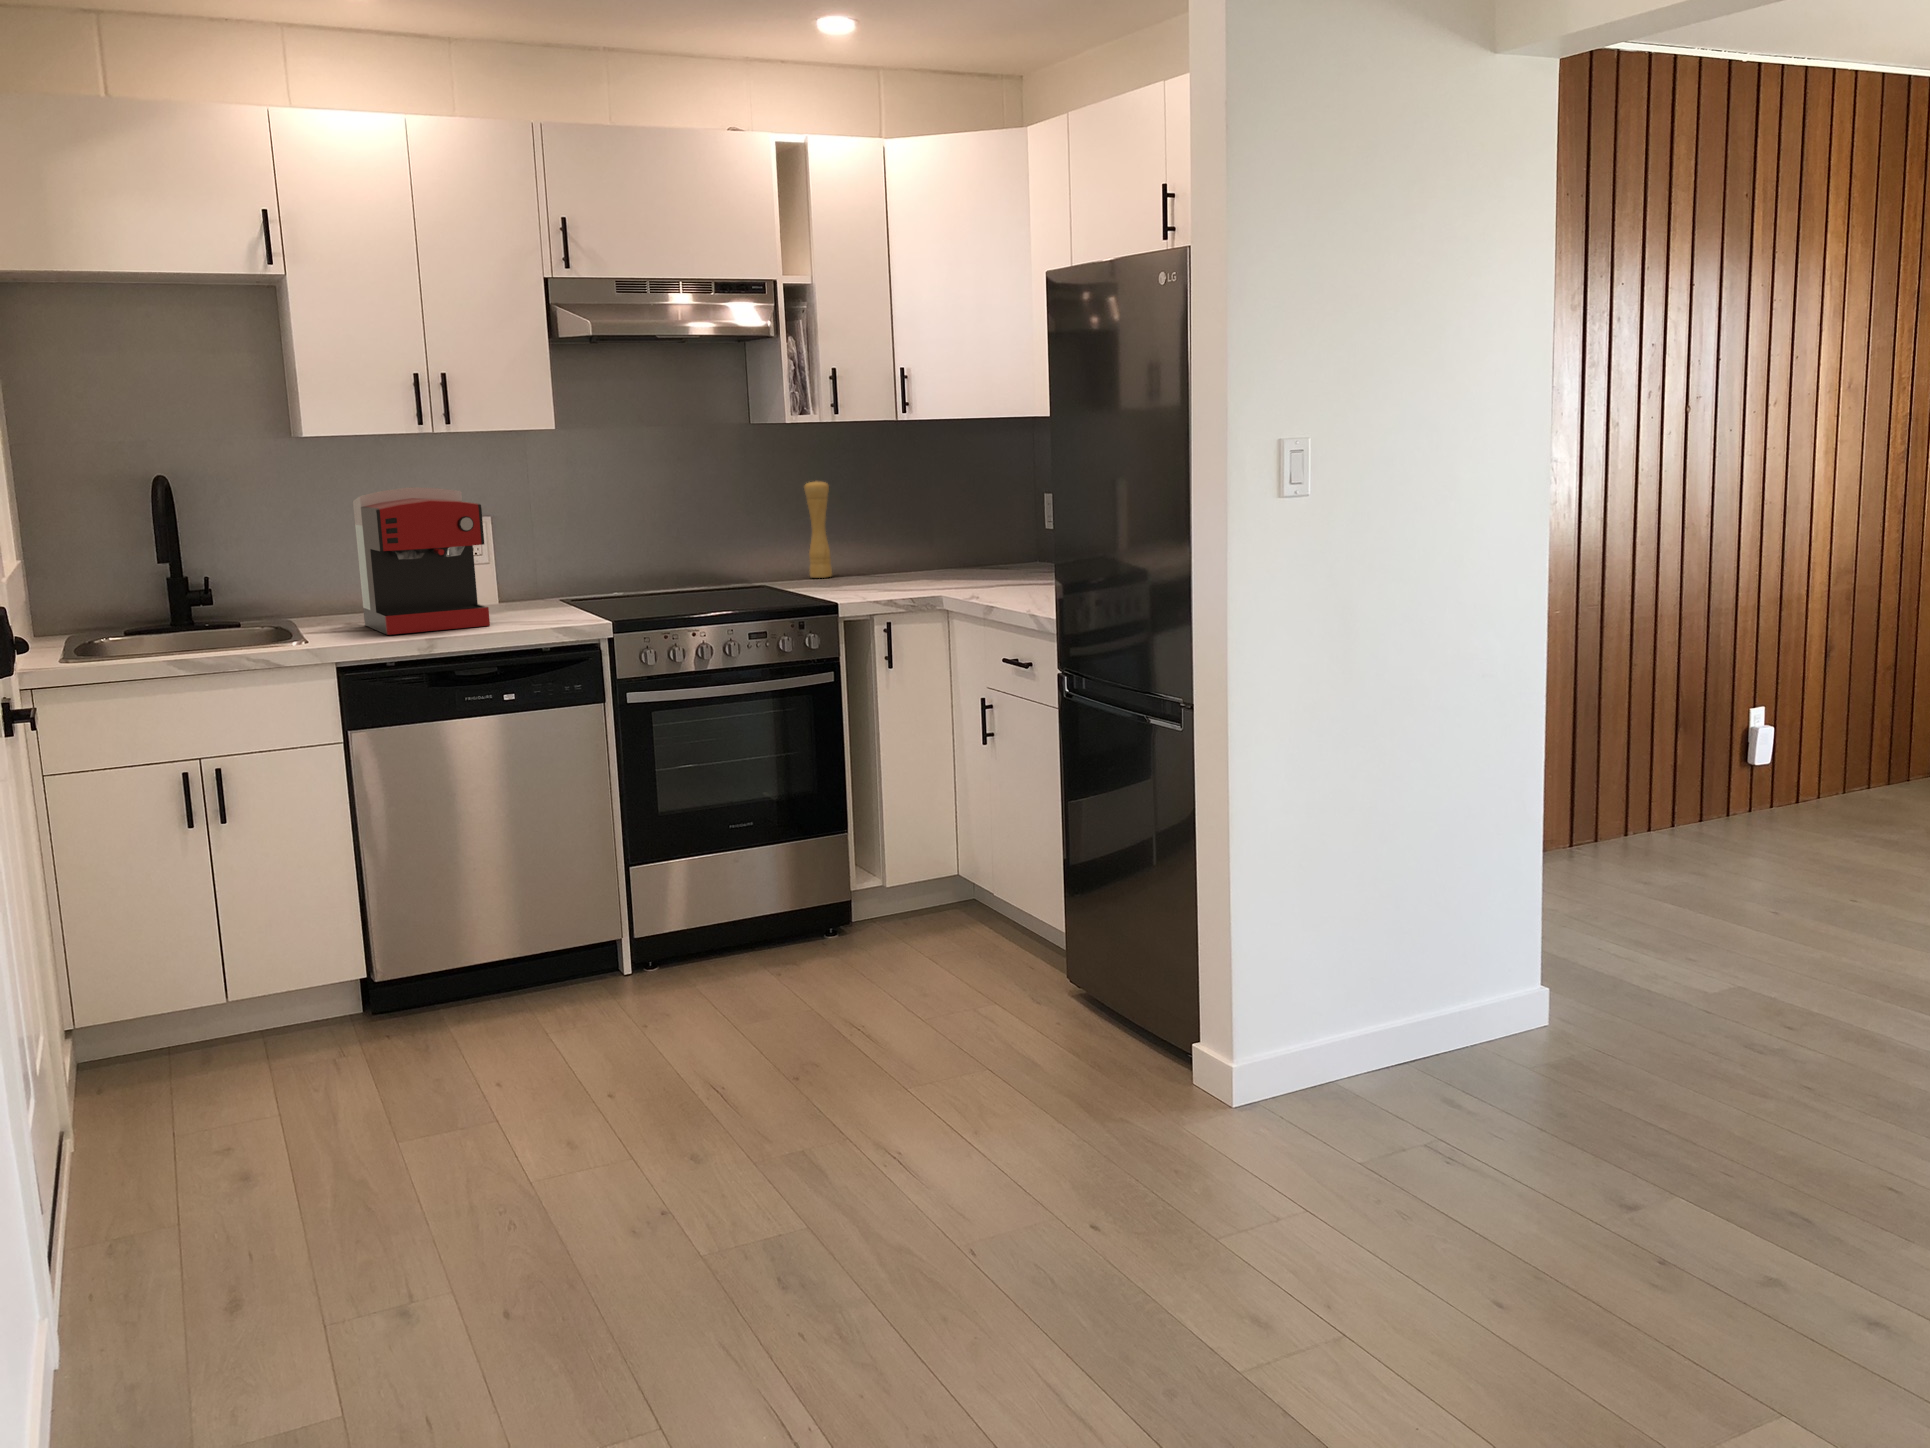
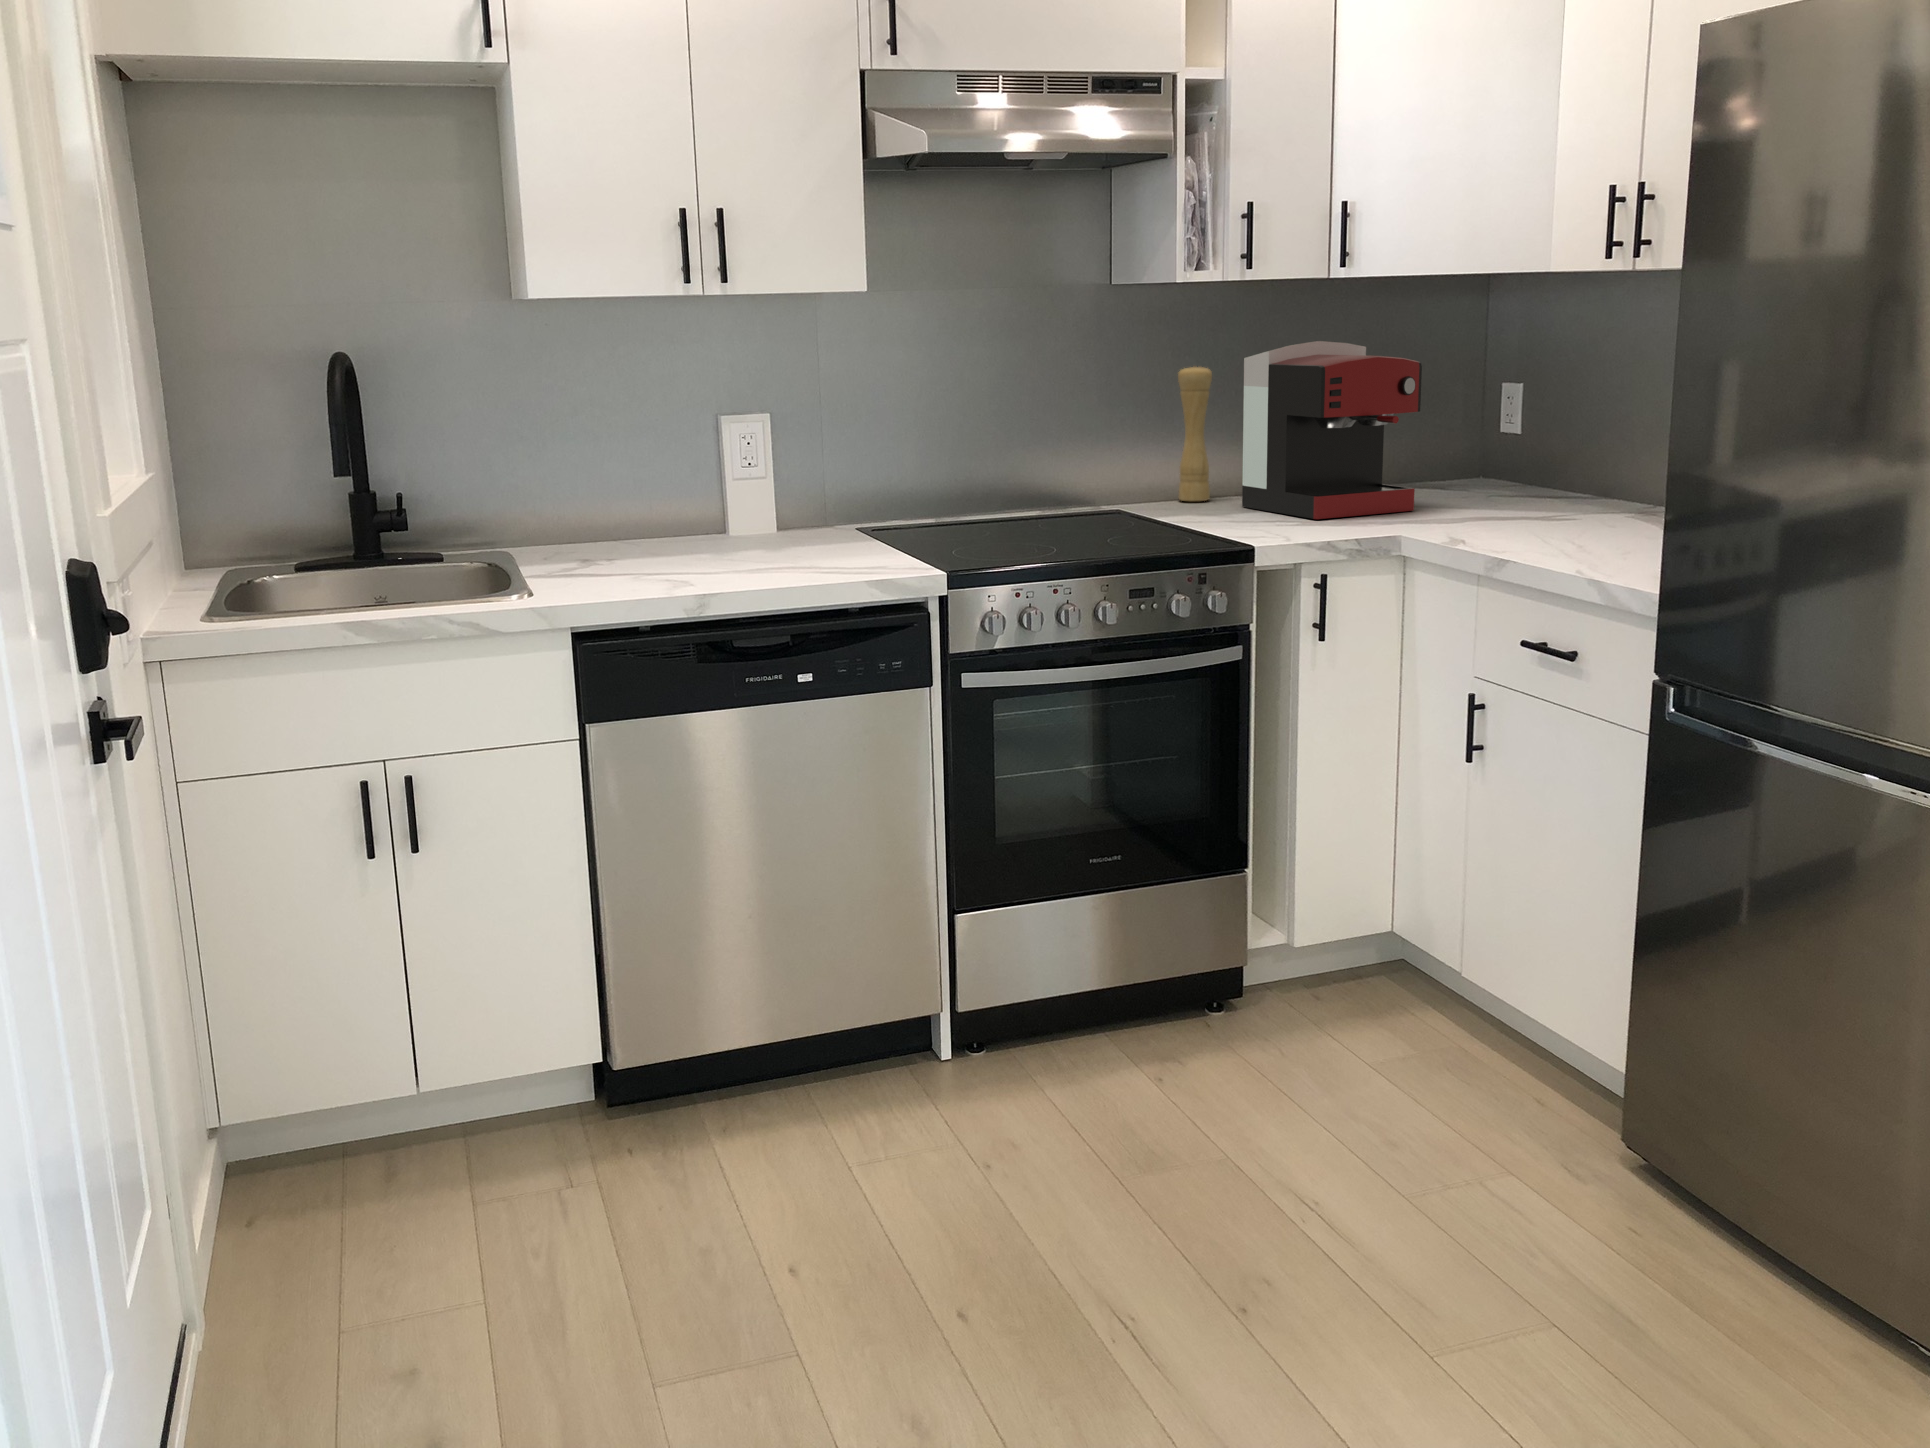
coffee maker: present [353,487,490,635] -> present [1242,341,1422,519]

